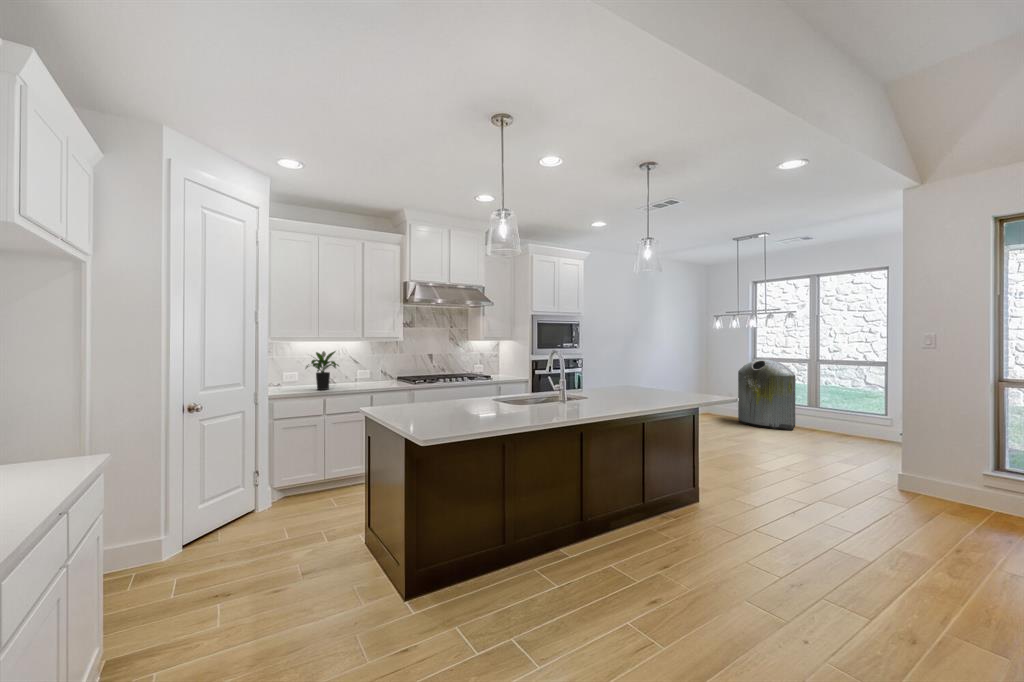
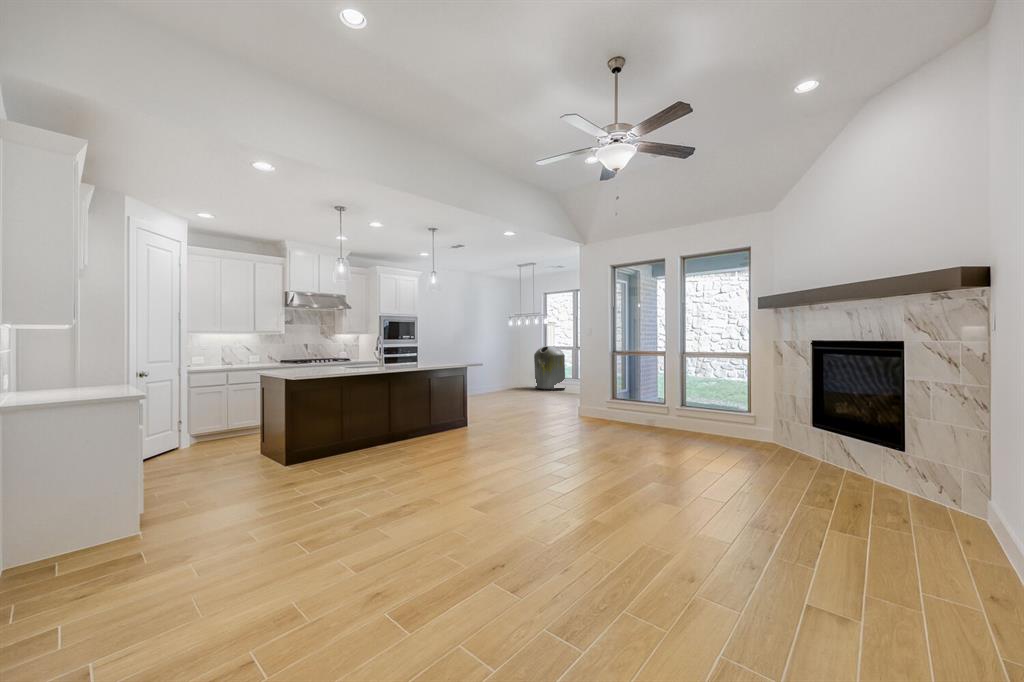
potted plant: present [306,351,339,390] -> none [211,341,238,368]

